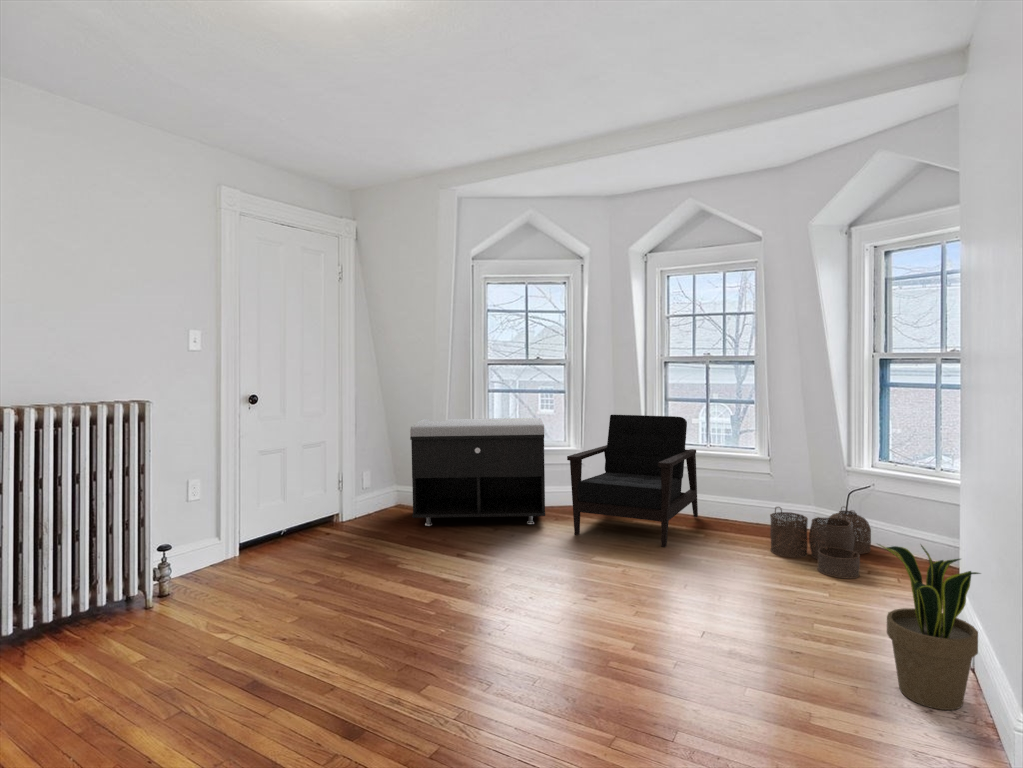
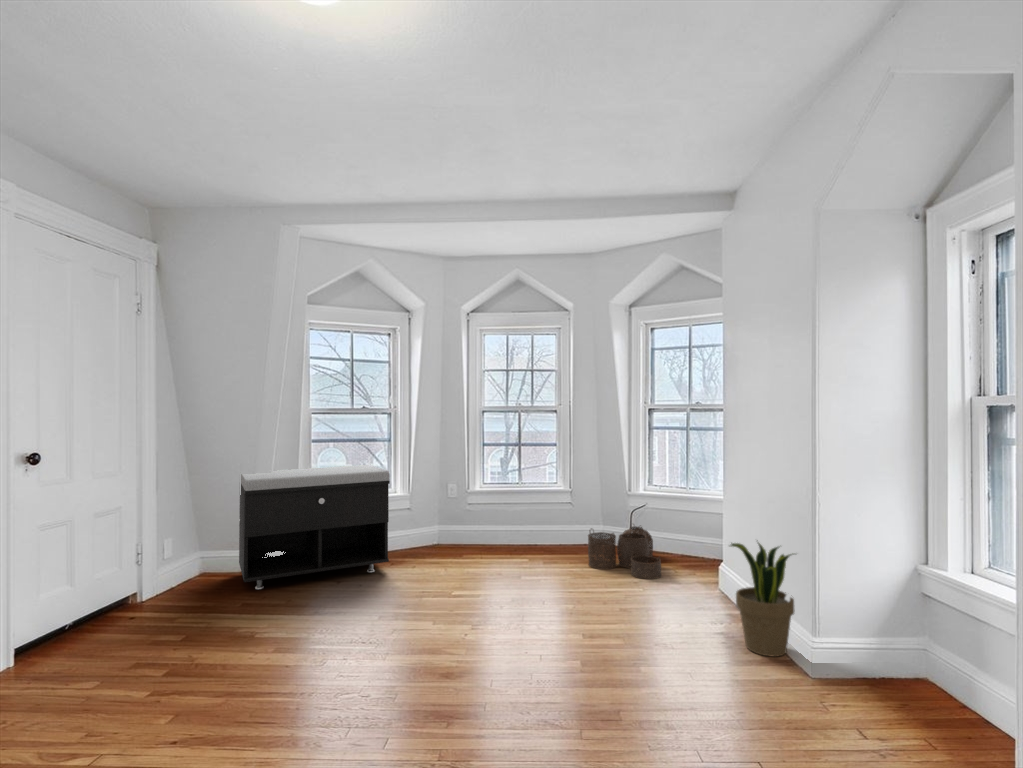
armchair: present [567,415,698,547] -> none [416,458,515,576]

